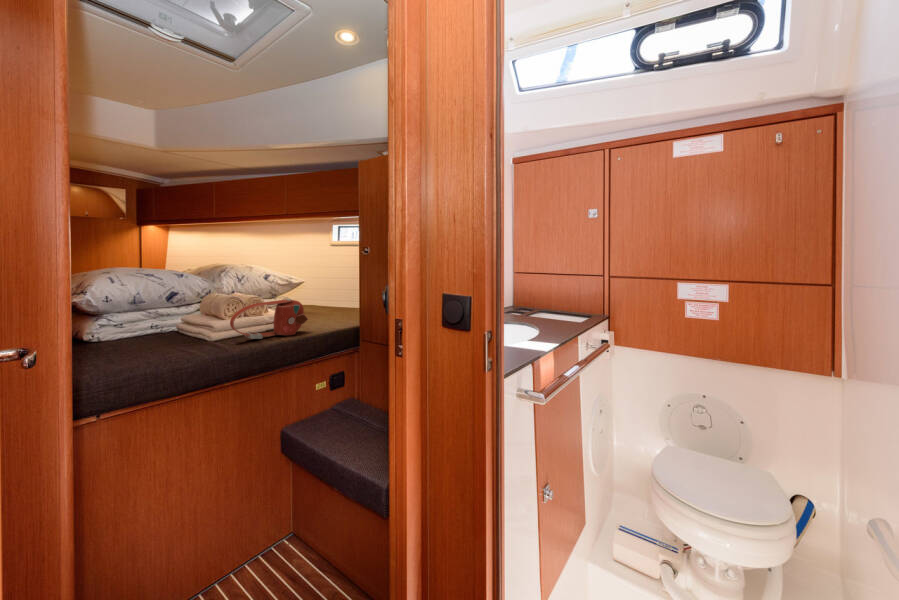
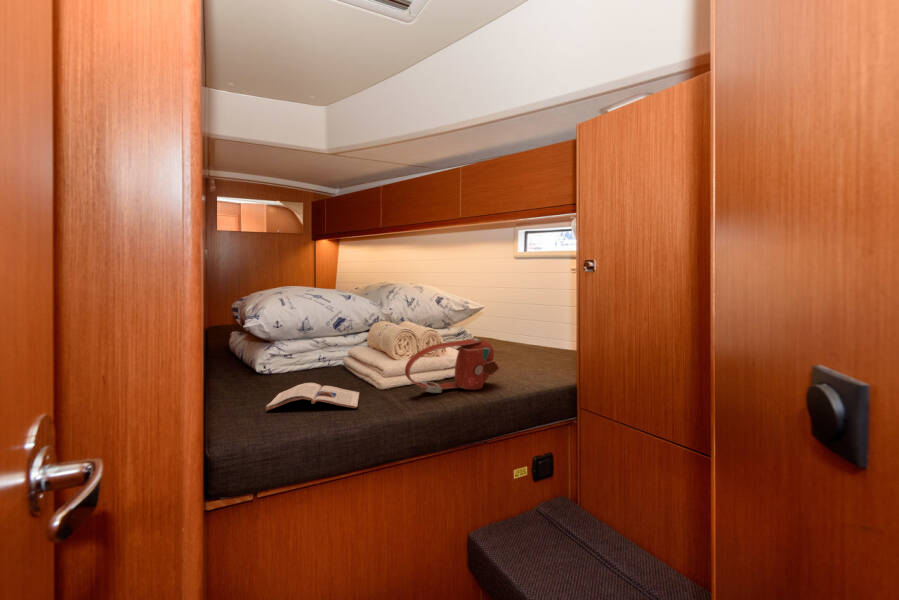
magazine: none [102,340,192,360] -> present [266,383,359,410]

